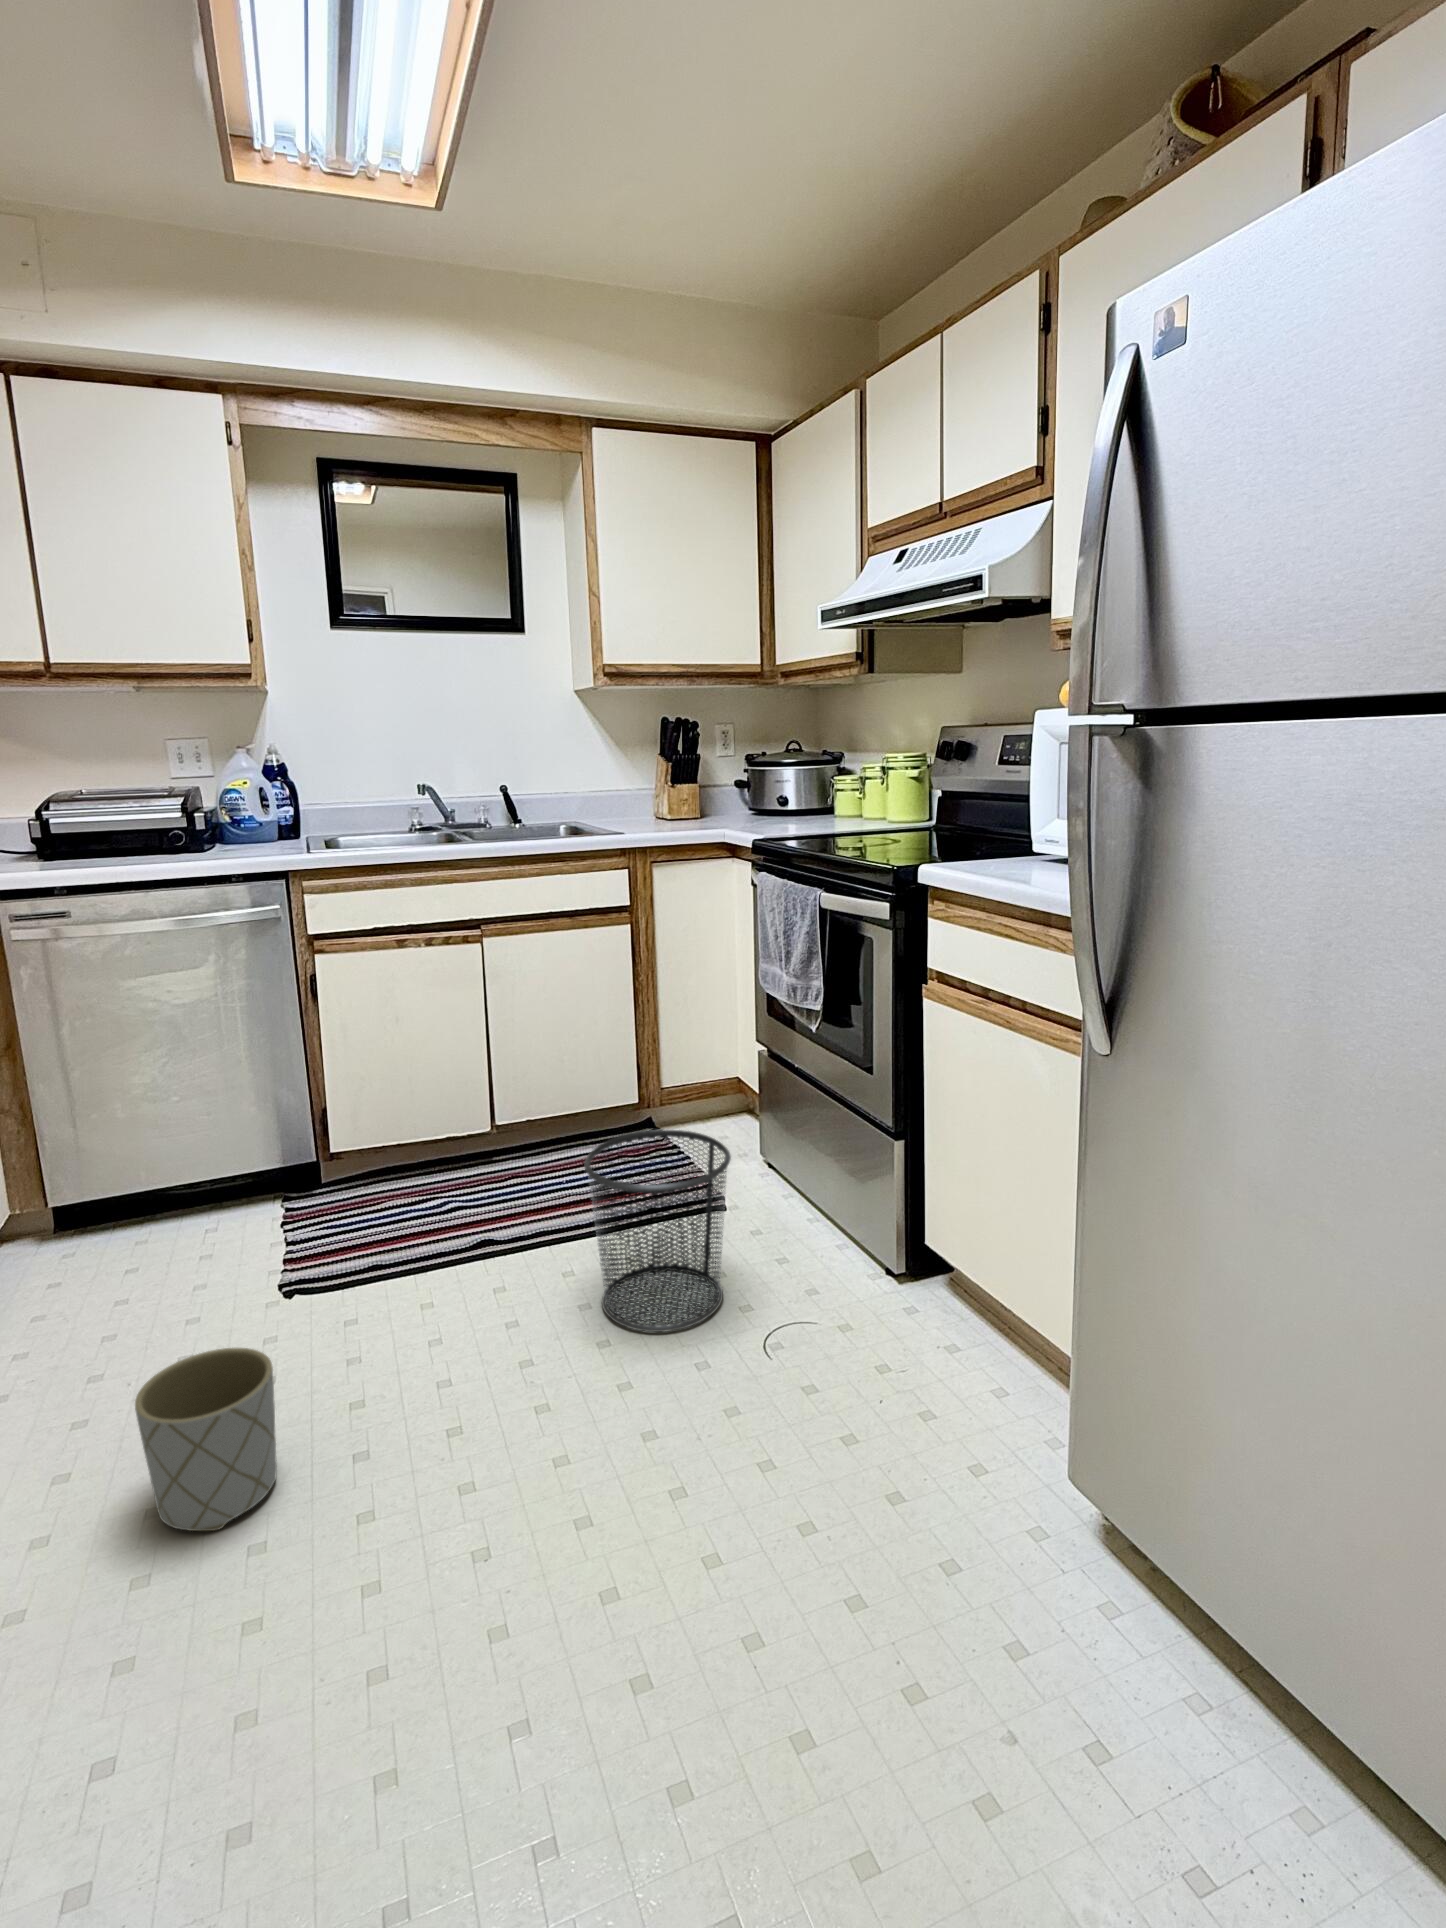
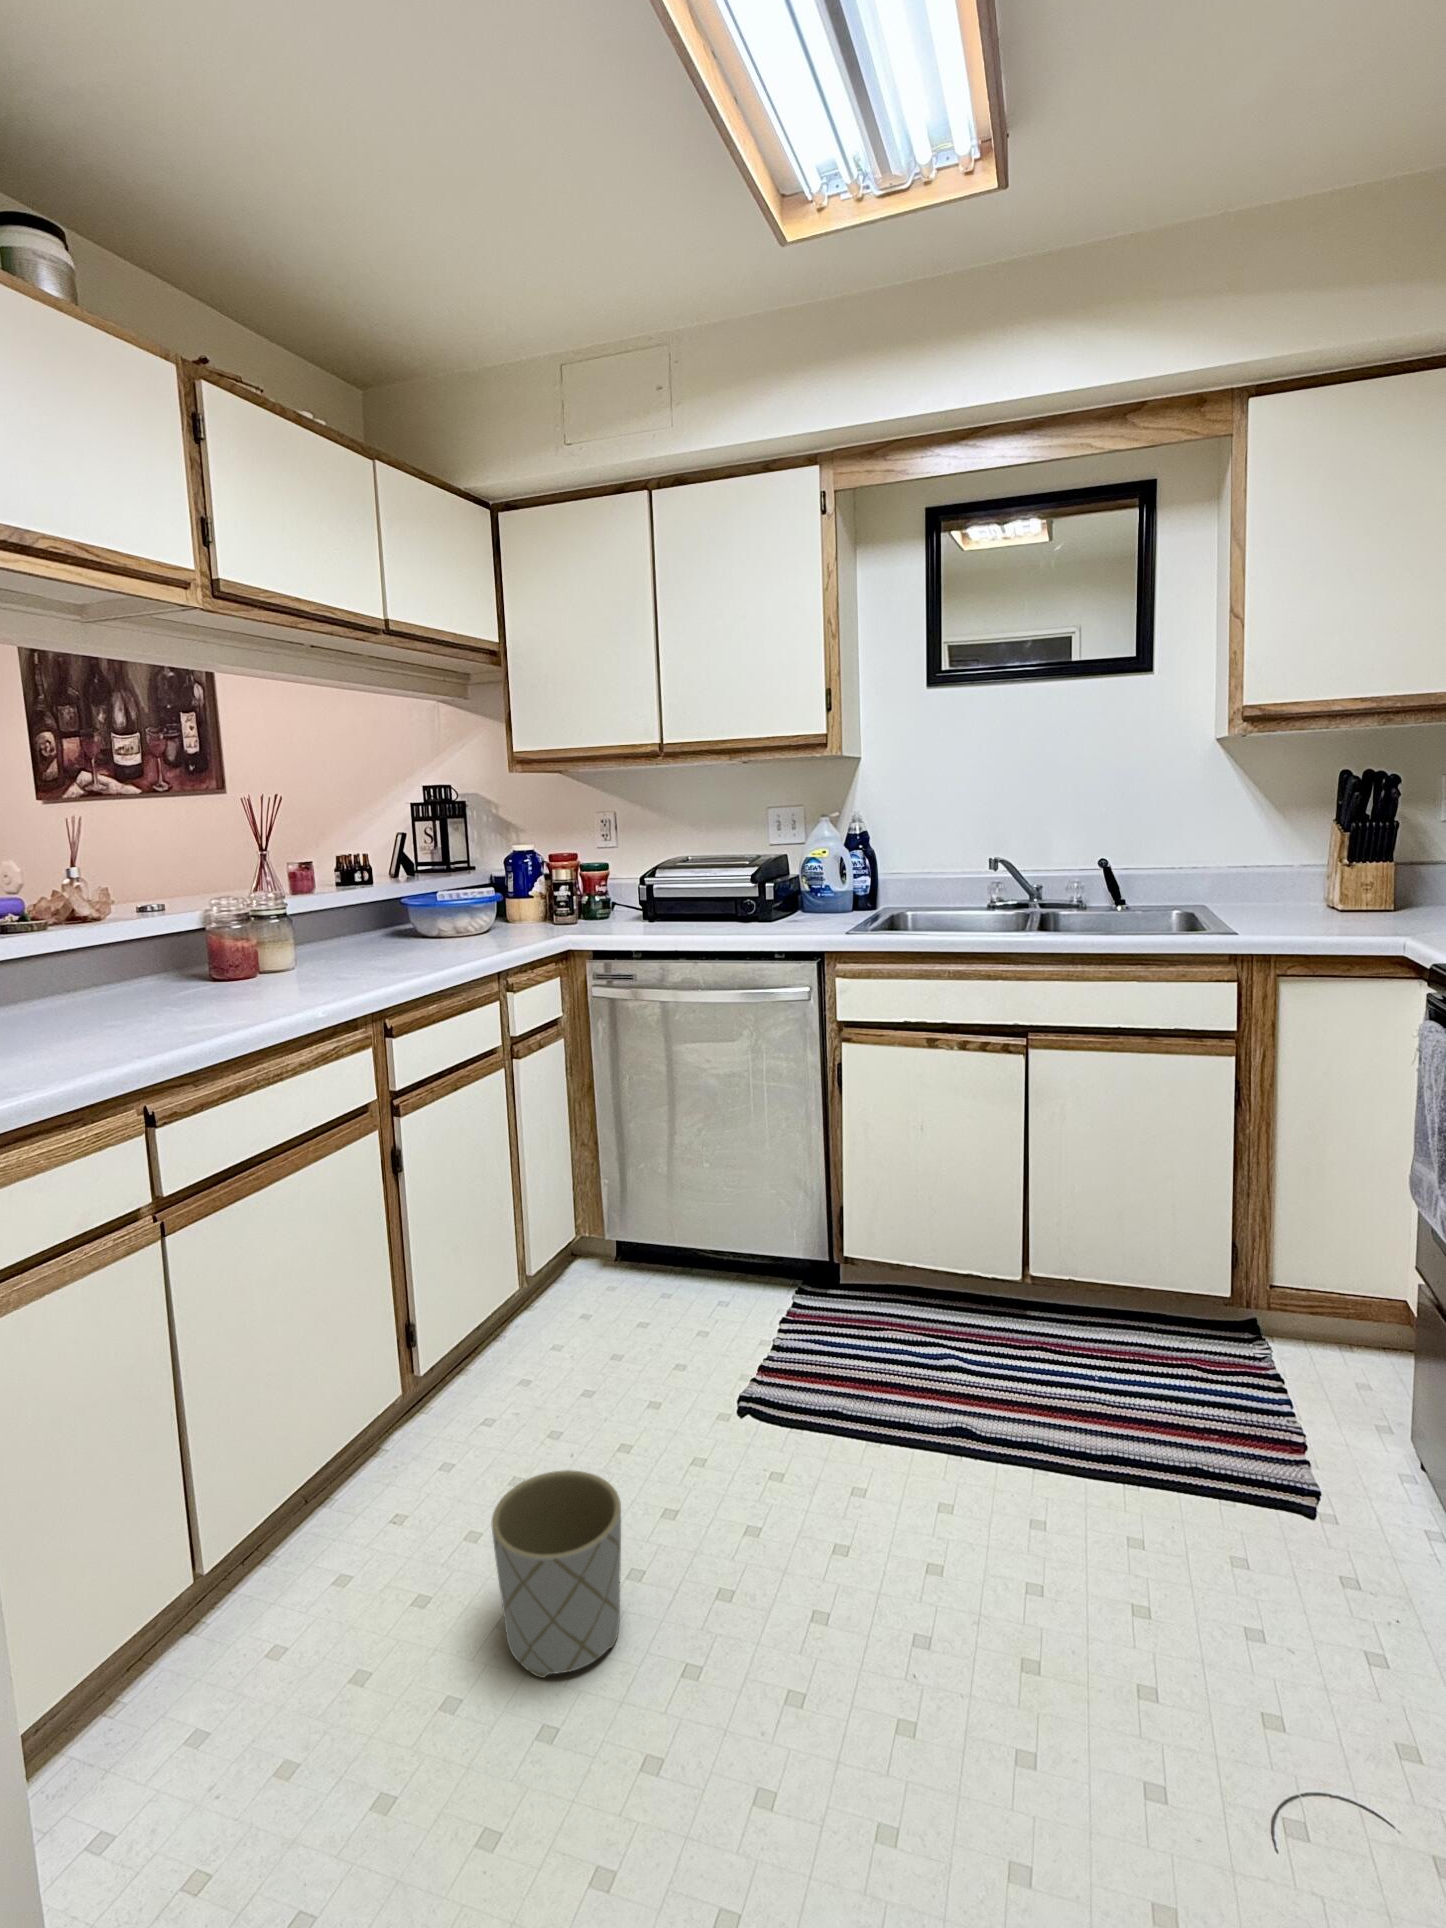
waste bin: present [584,1130,731,1332] -> none [1041,1371,1275,1707]

